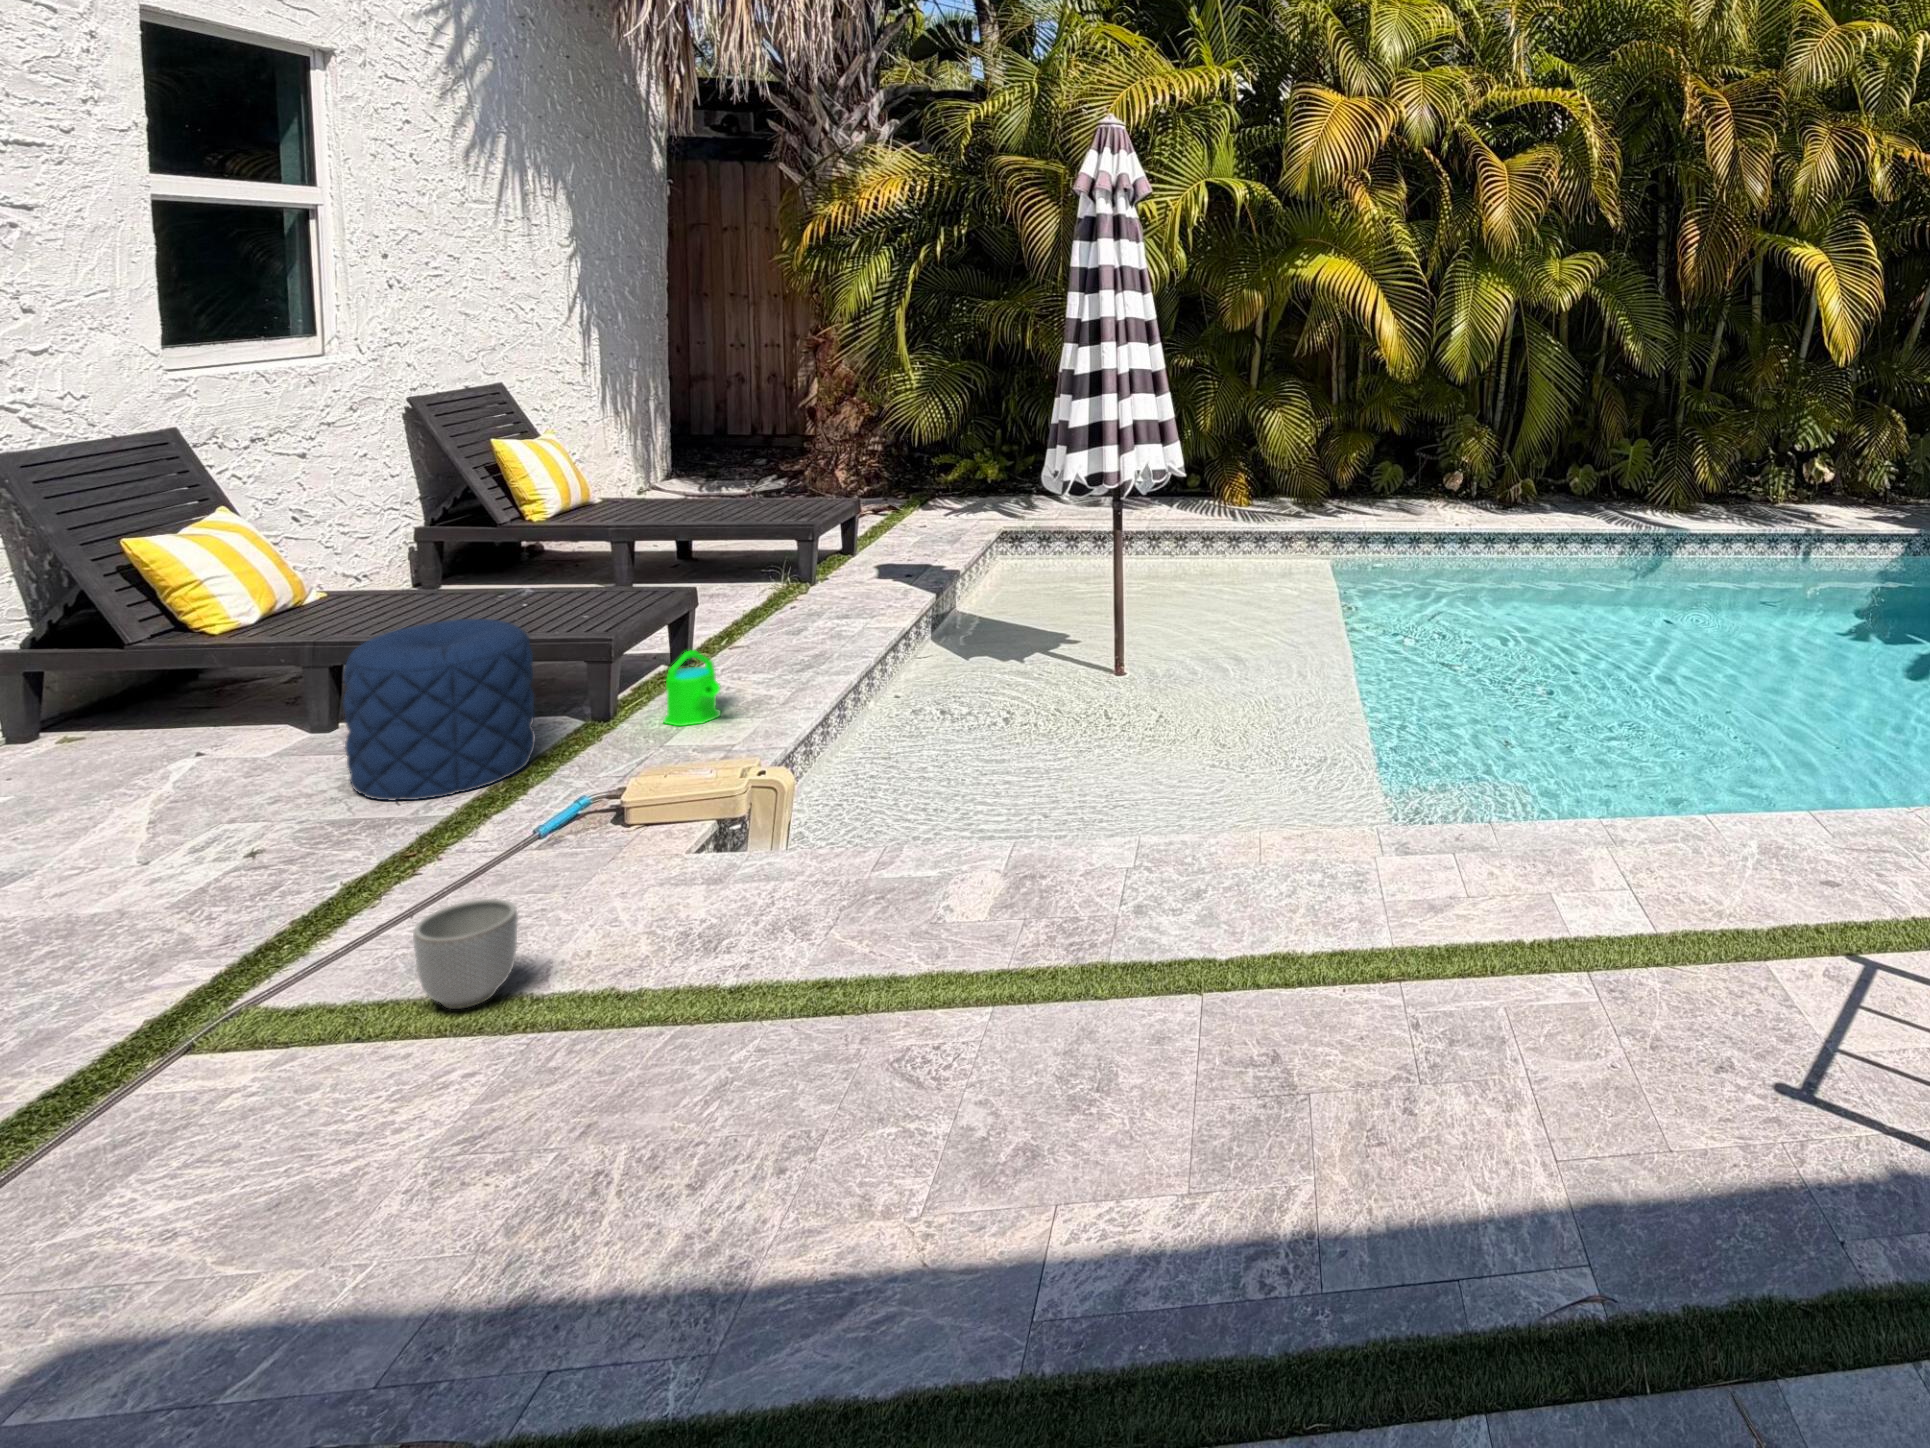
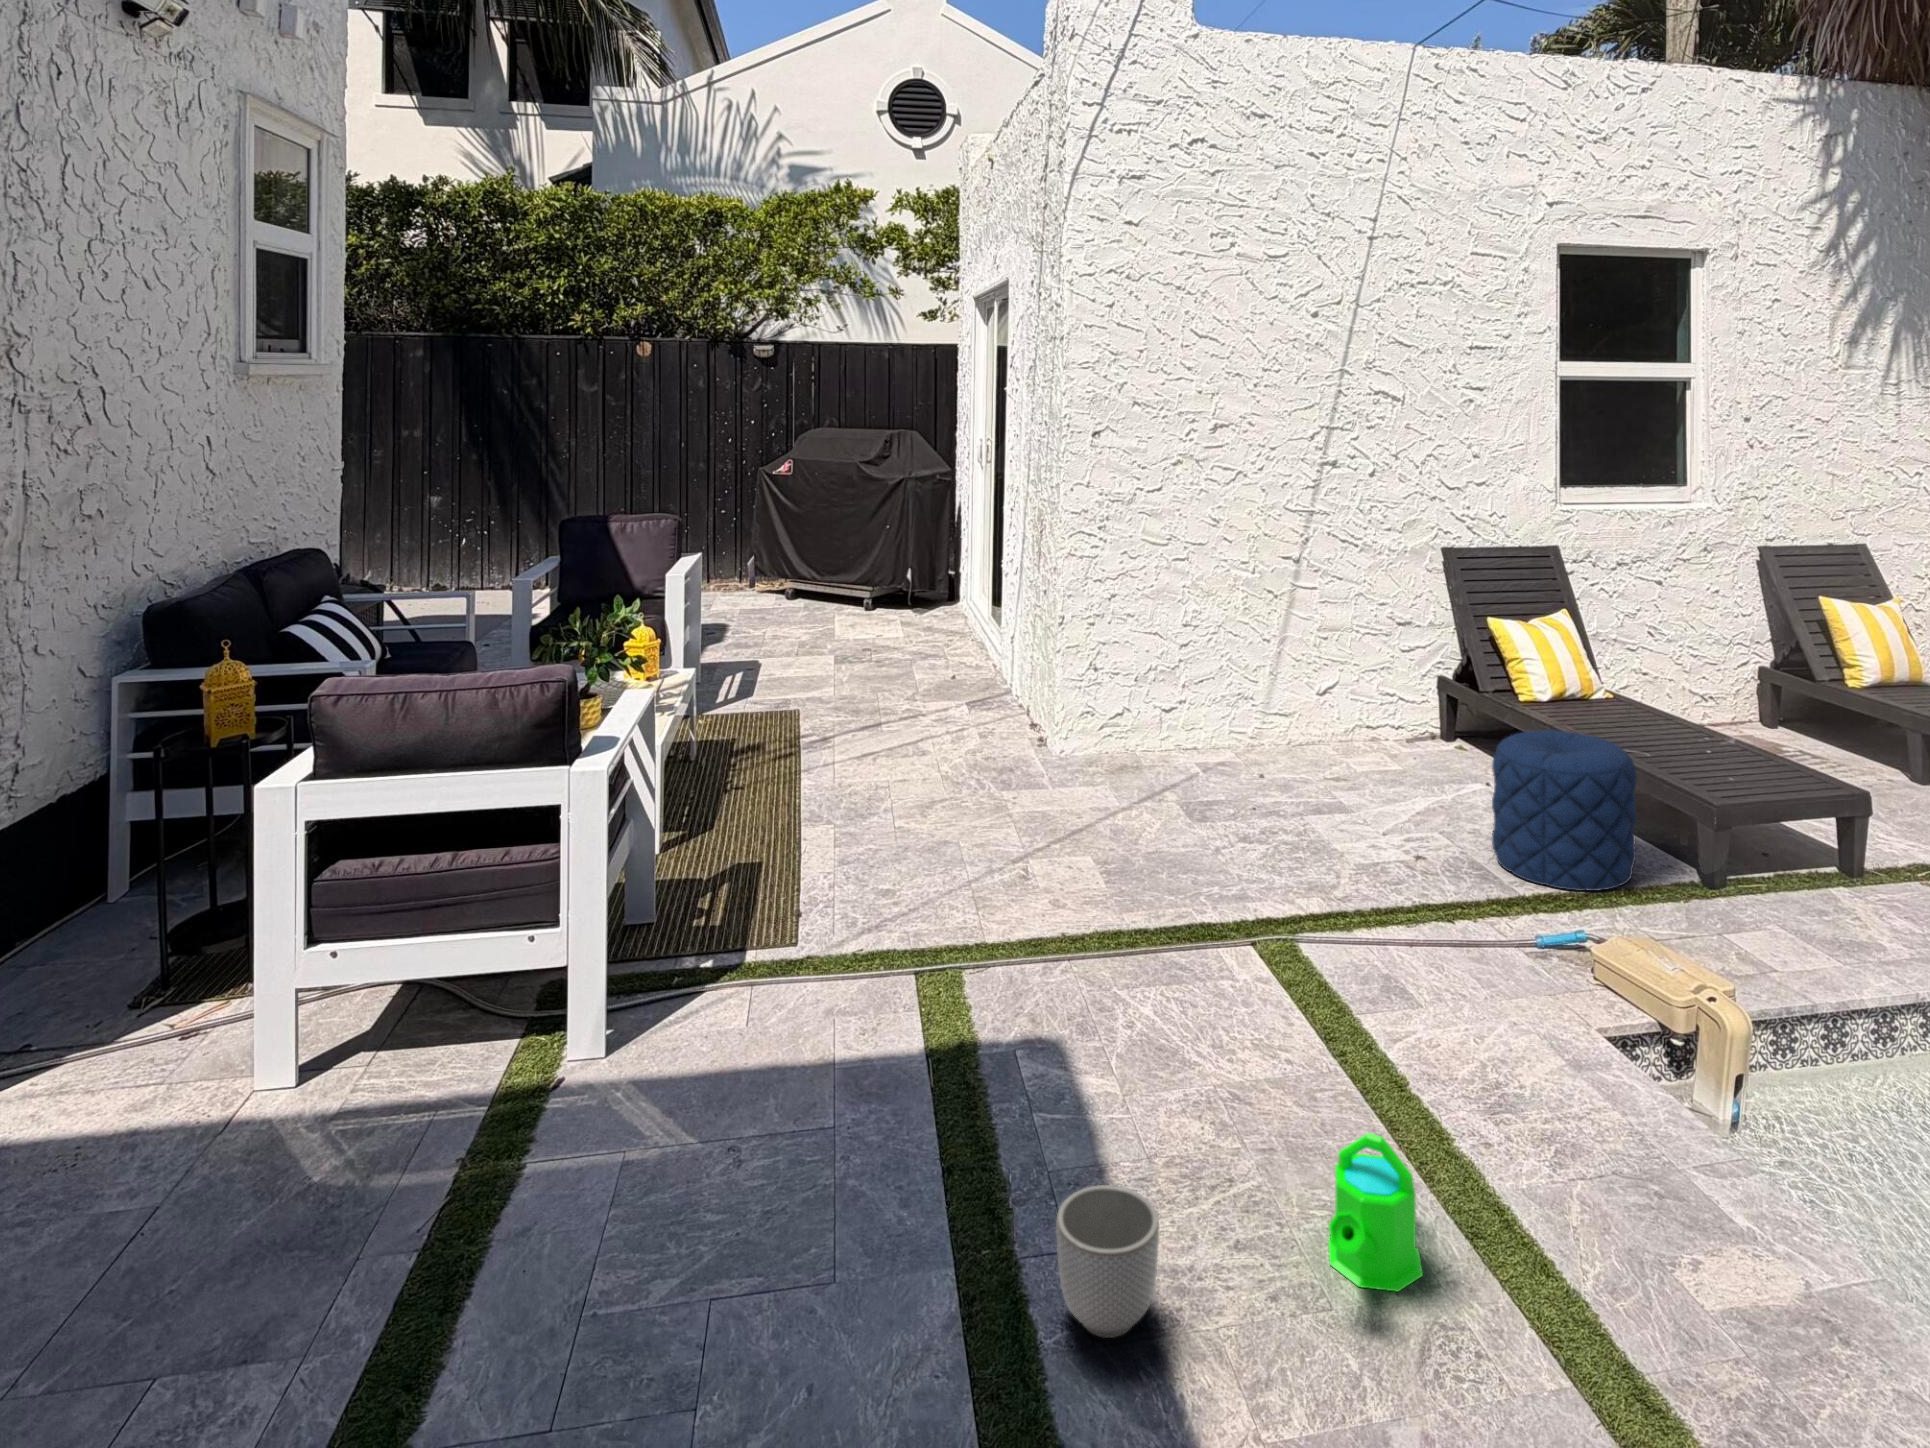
watering can: present [664,650,721,726] -> present [1328,1133,1423,1292]
planter: present [413,899,518,1009] -> present [1056,1185,1159,1338]

